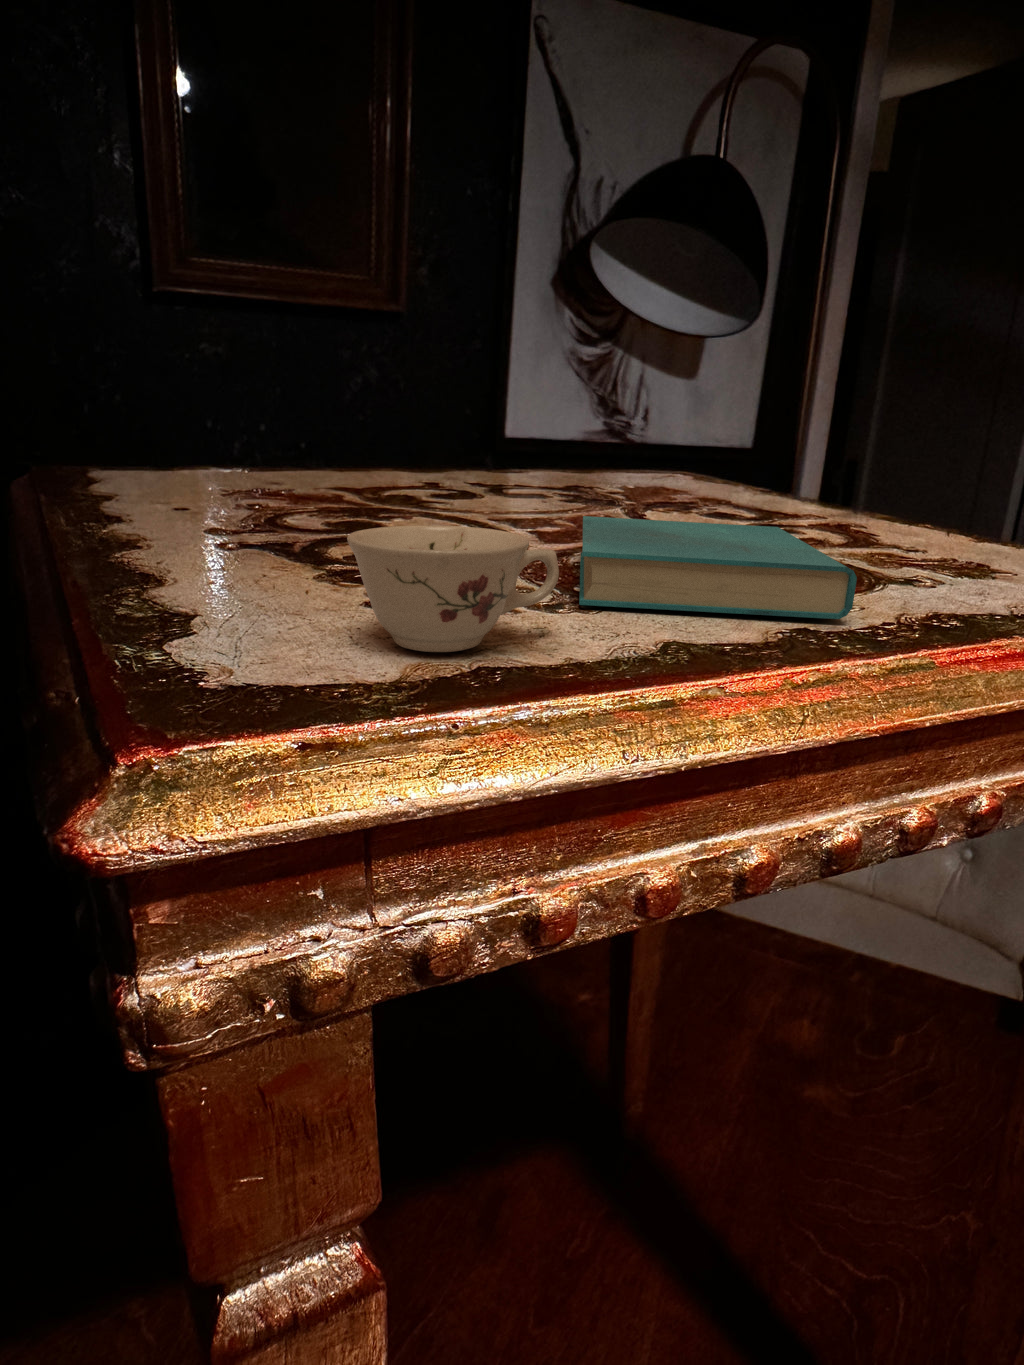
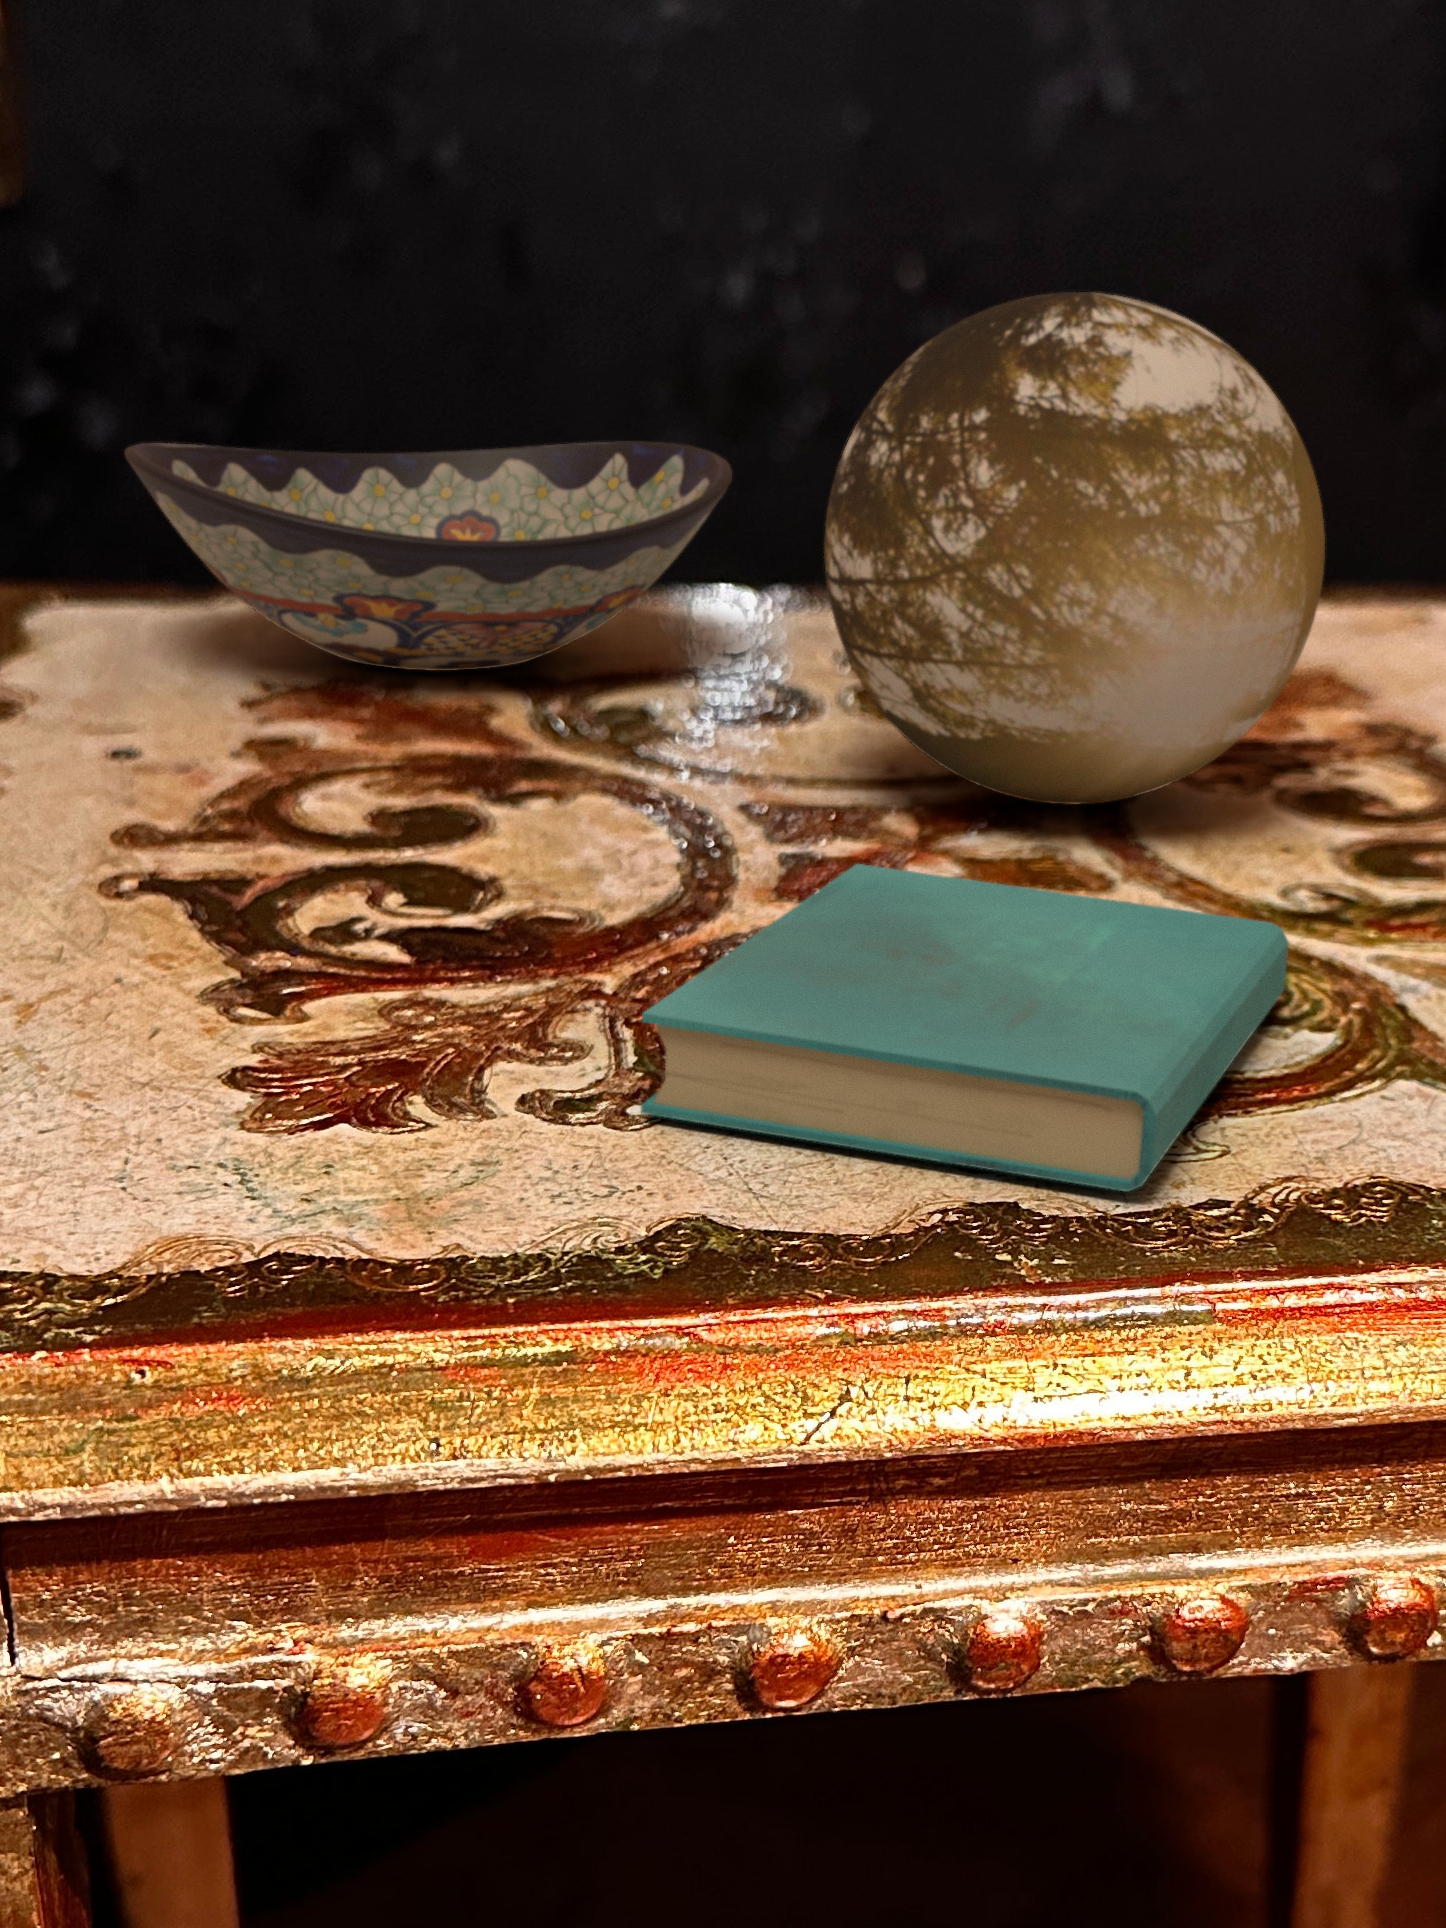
decorative orb: none [494,302,702,518] -> present [824,292,1325,804]
decorative bowl: none [157,398,412,492] -> present [125,442,732,671]
teacup: present [347,525,559,652] -> none [89,972,493,1222]

